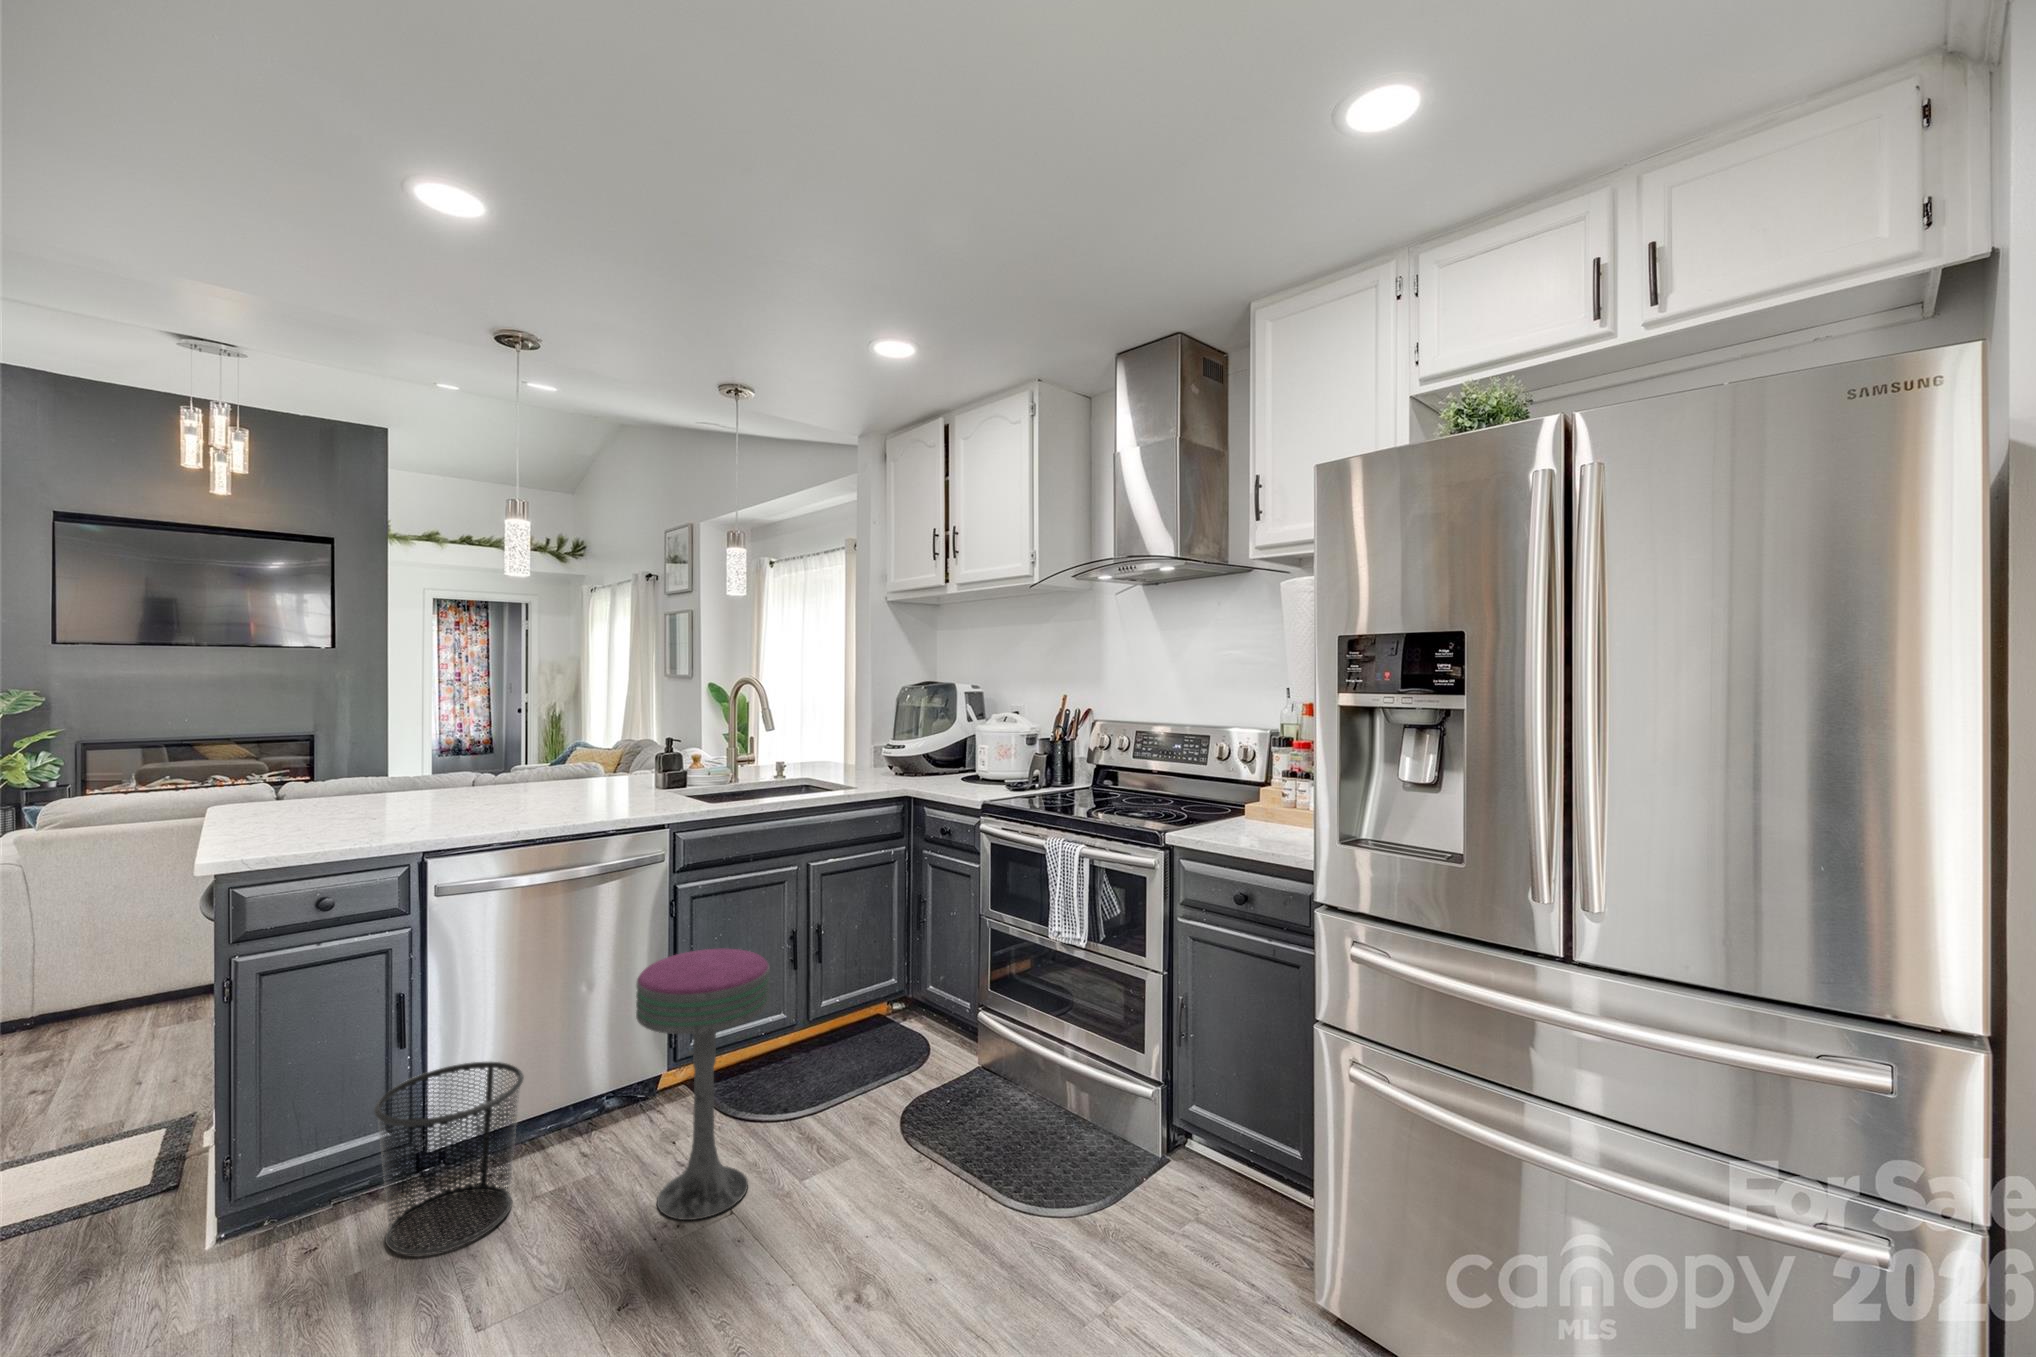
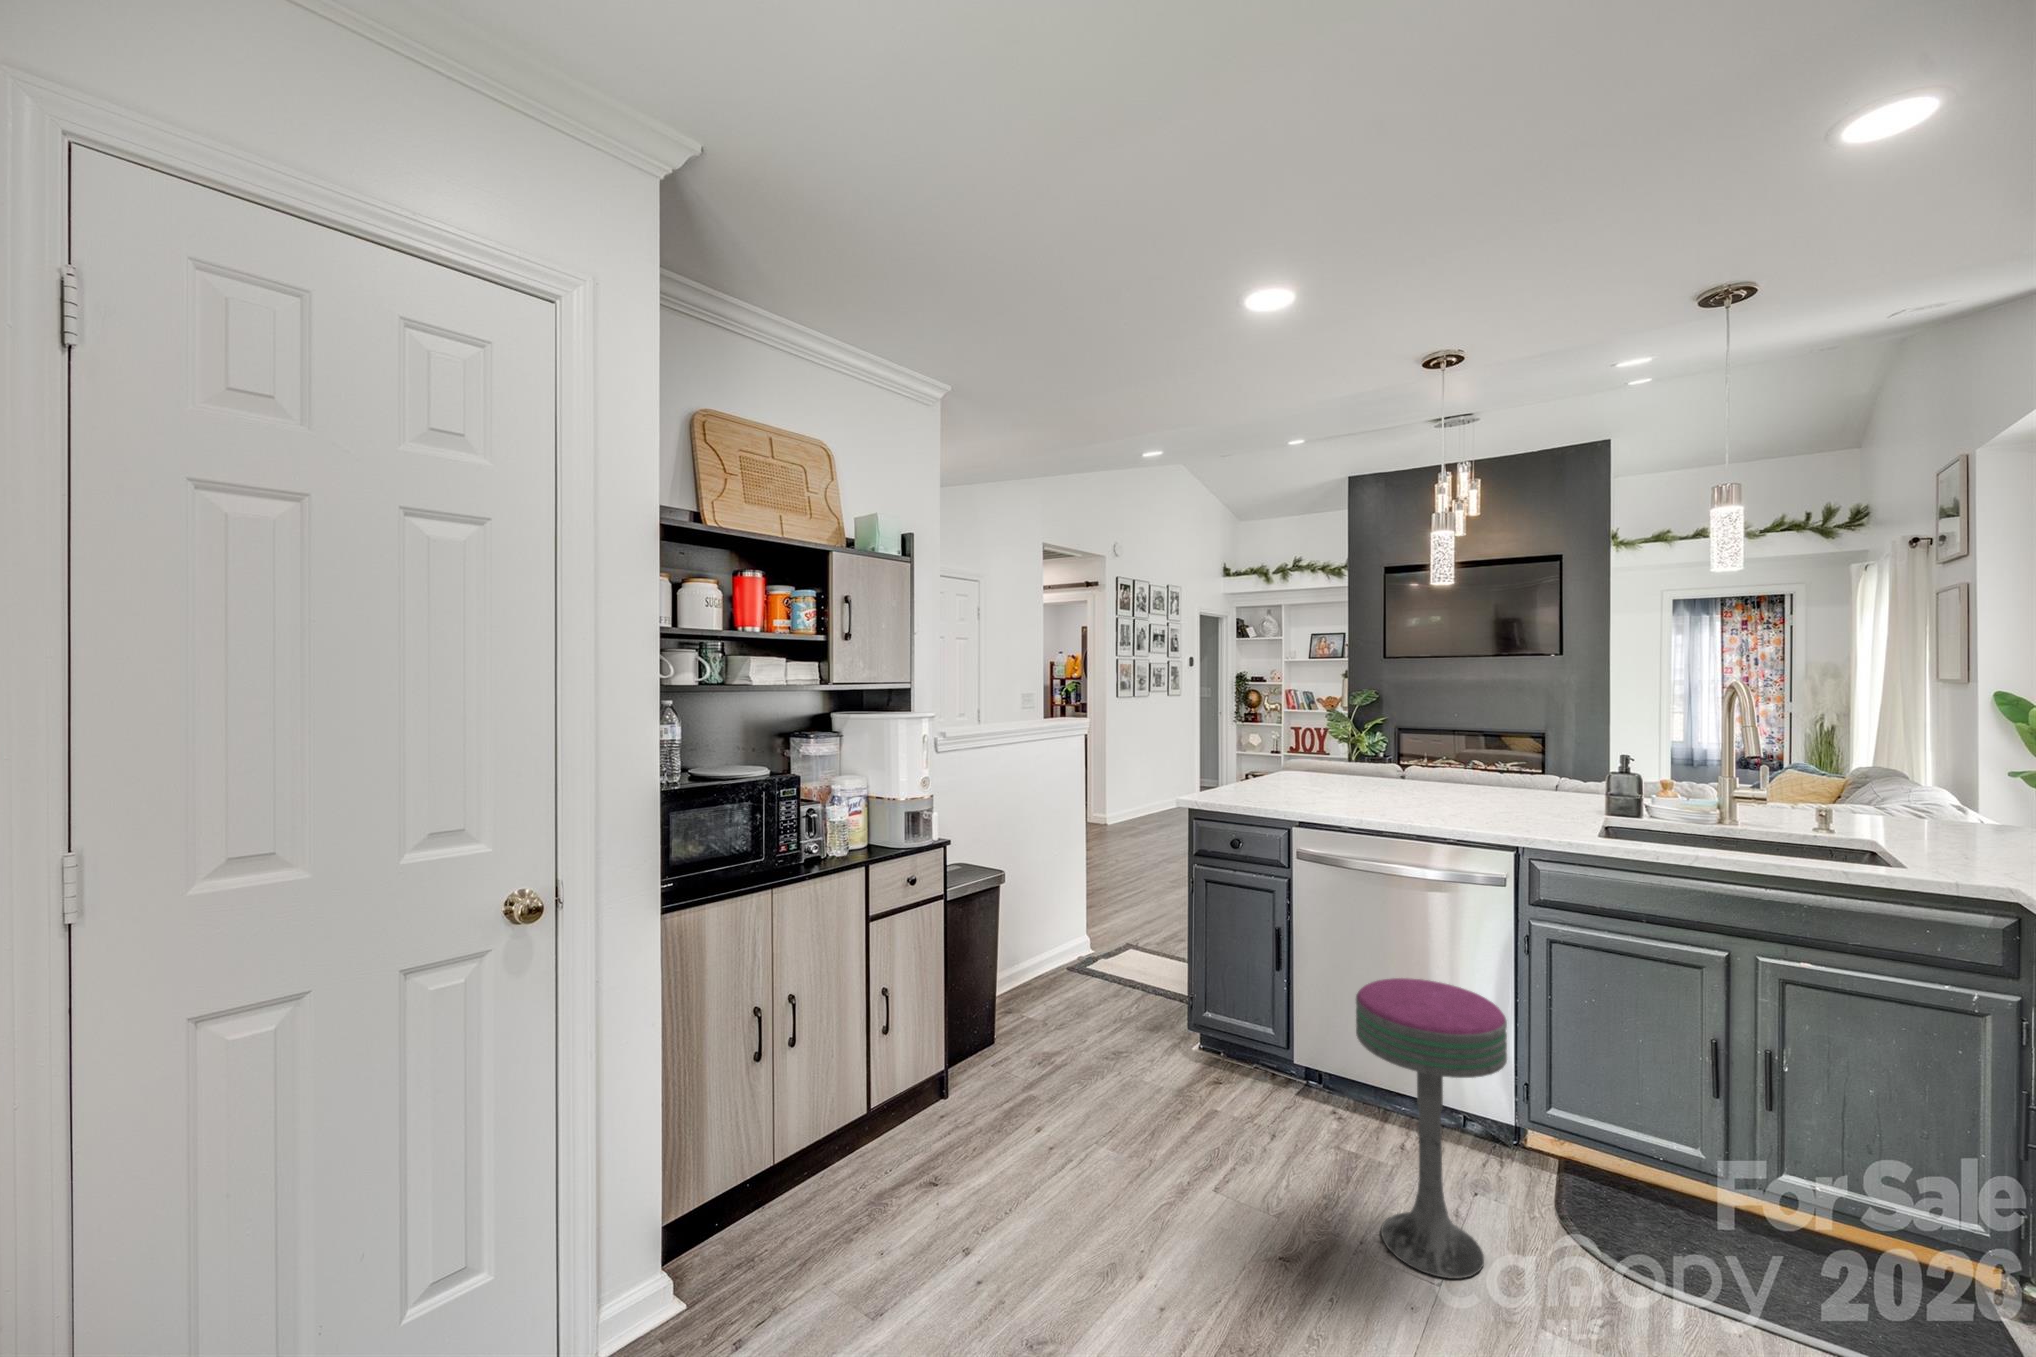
waste bin: present [374,1062,524,1255] -> none [1229,996,1333,1142]

